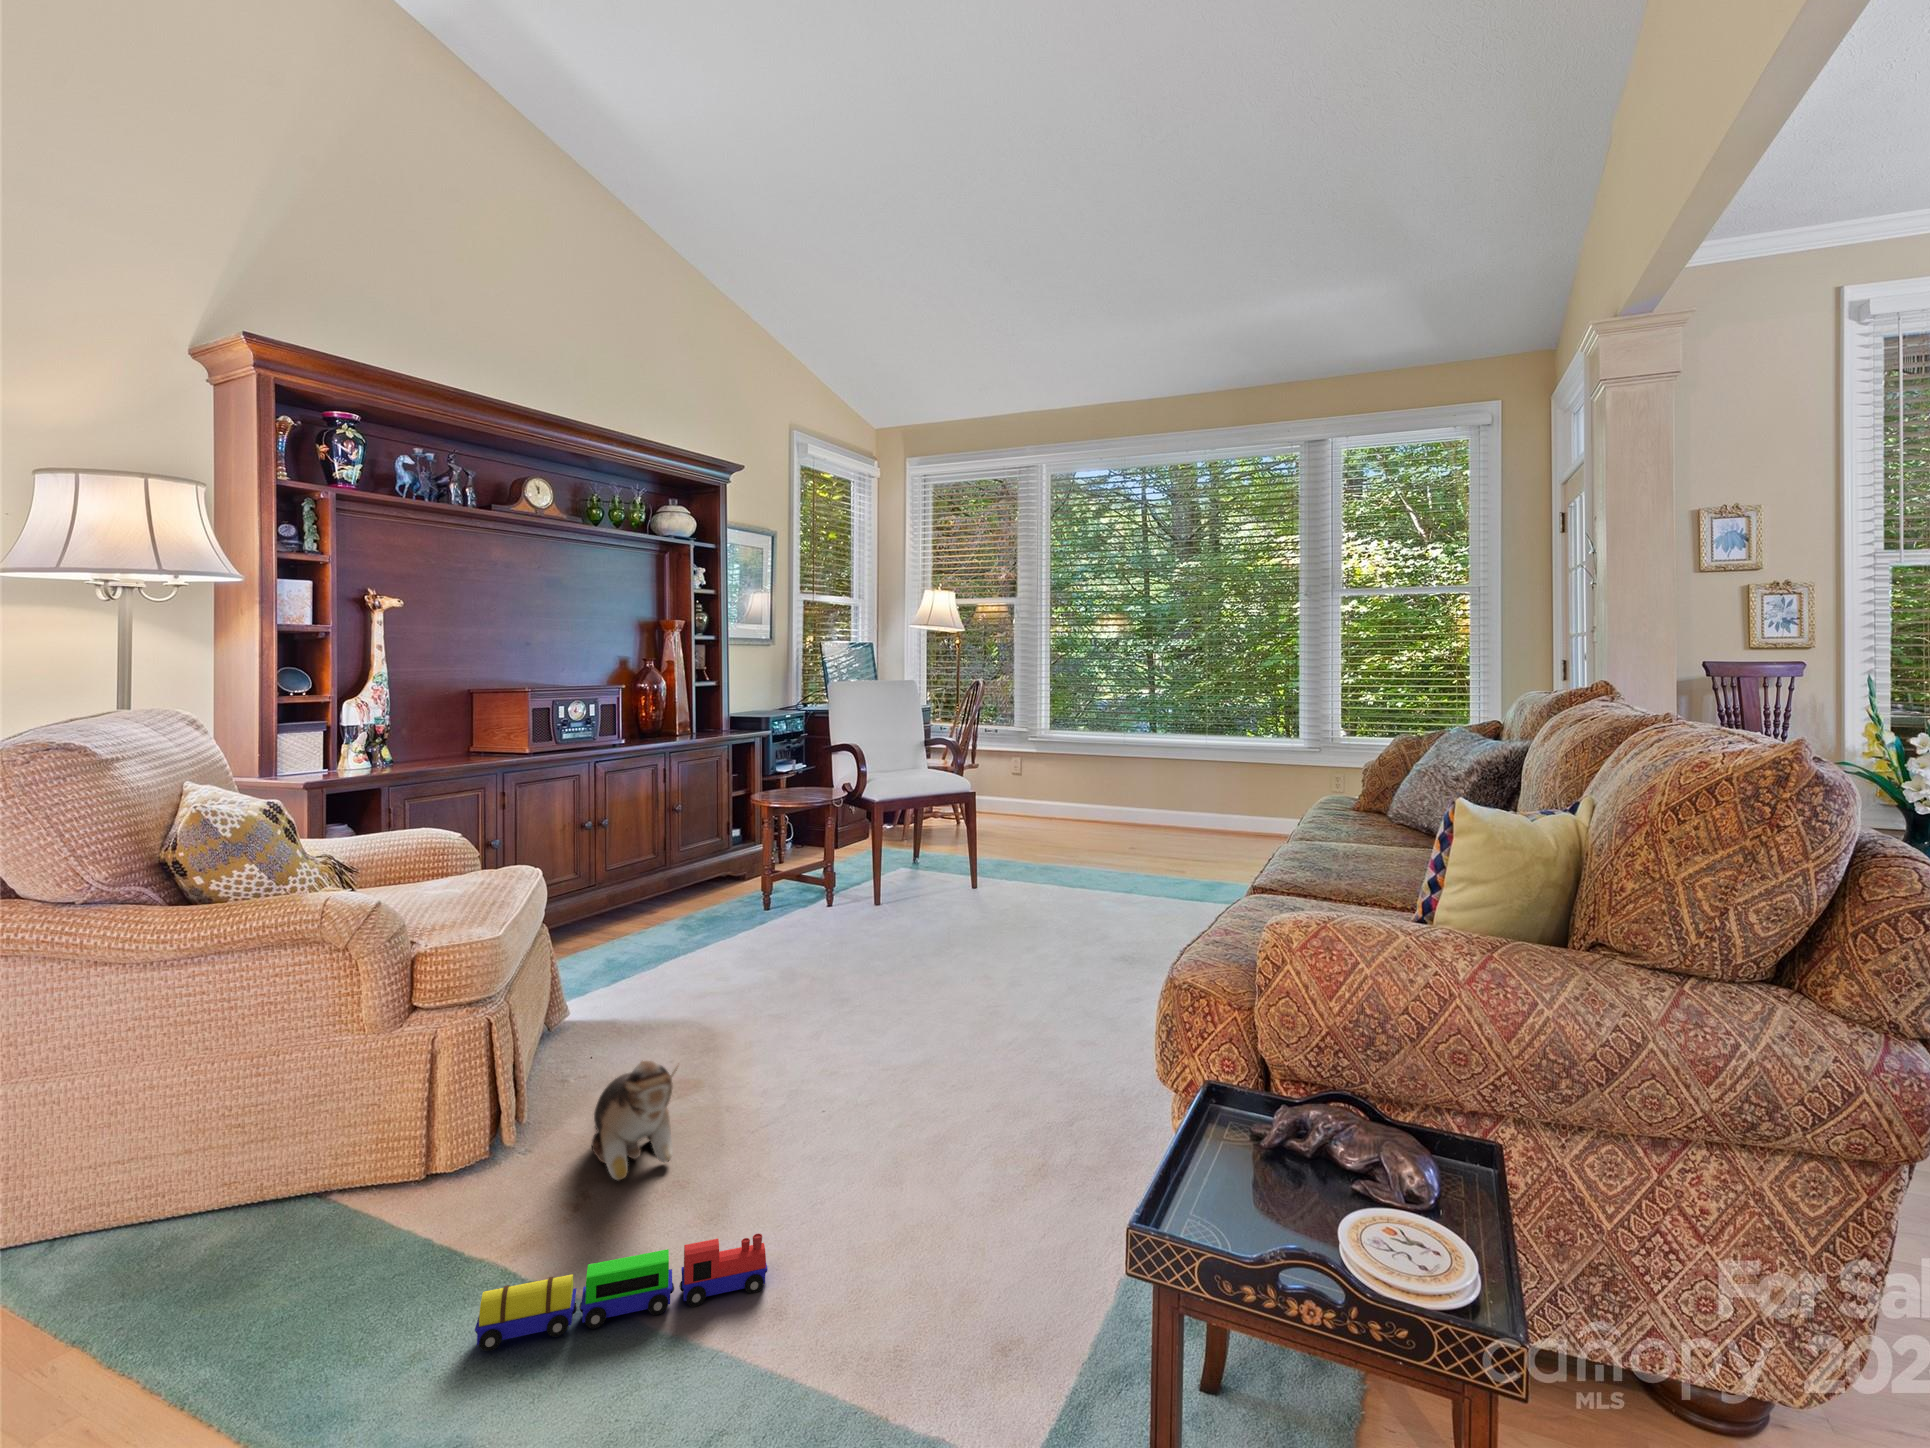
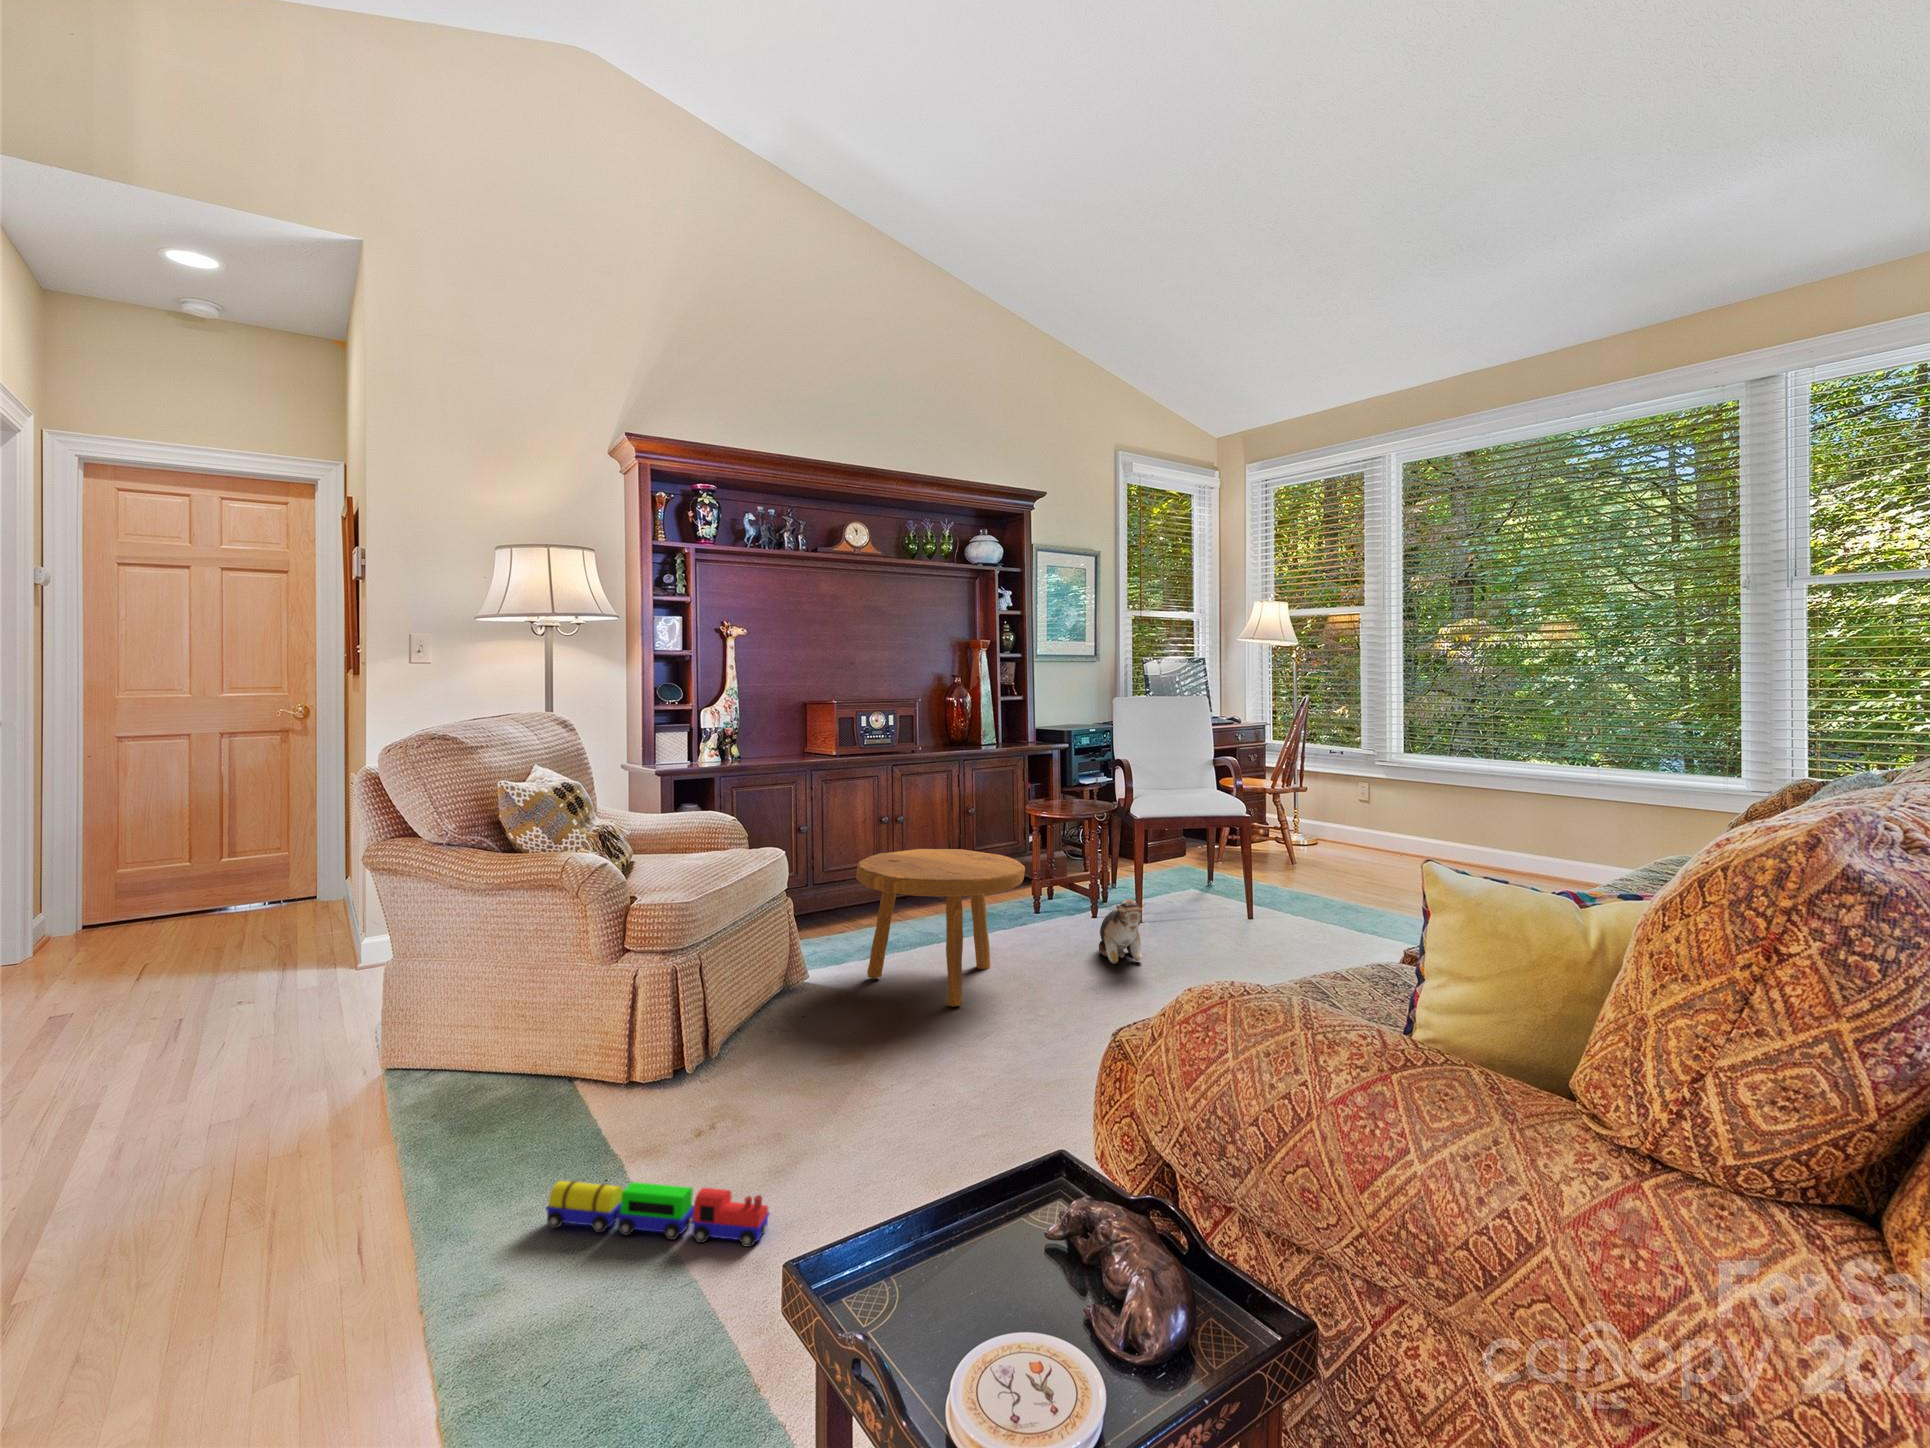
footstool: none [636,848,826,1014] -> present [856,849,1025,1007]
plush toy: present [592,1061,678,1180] -> present [1099,899,1145,964]

